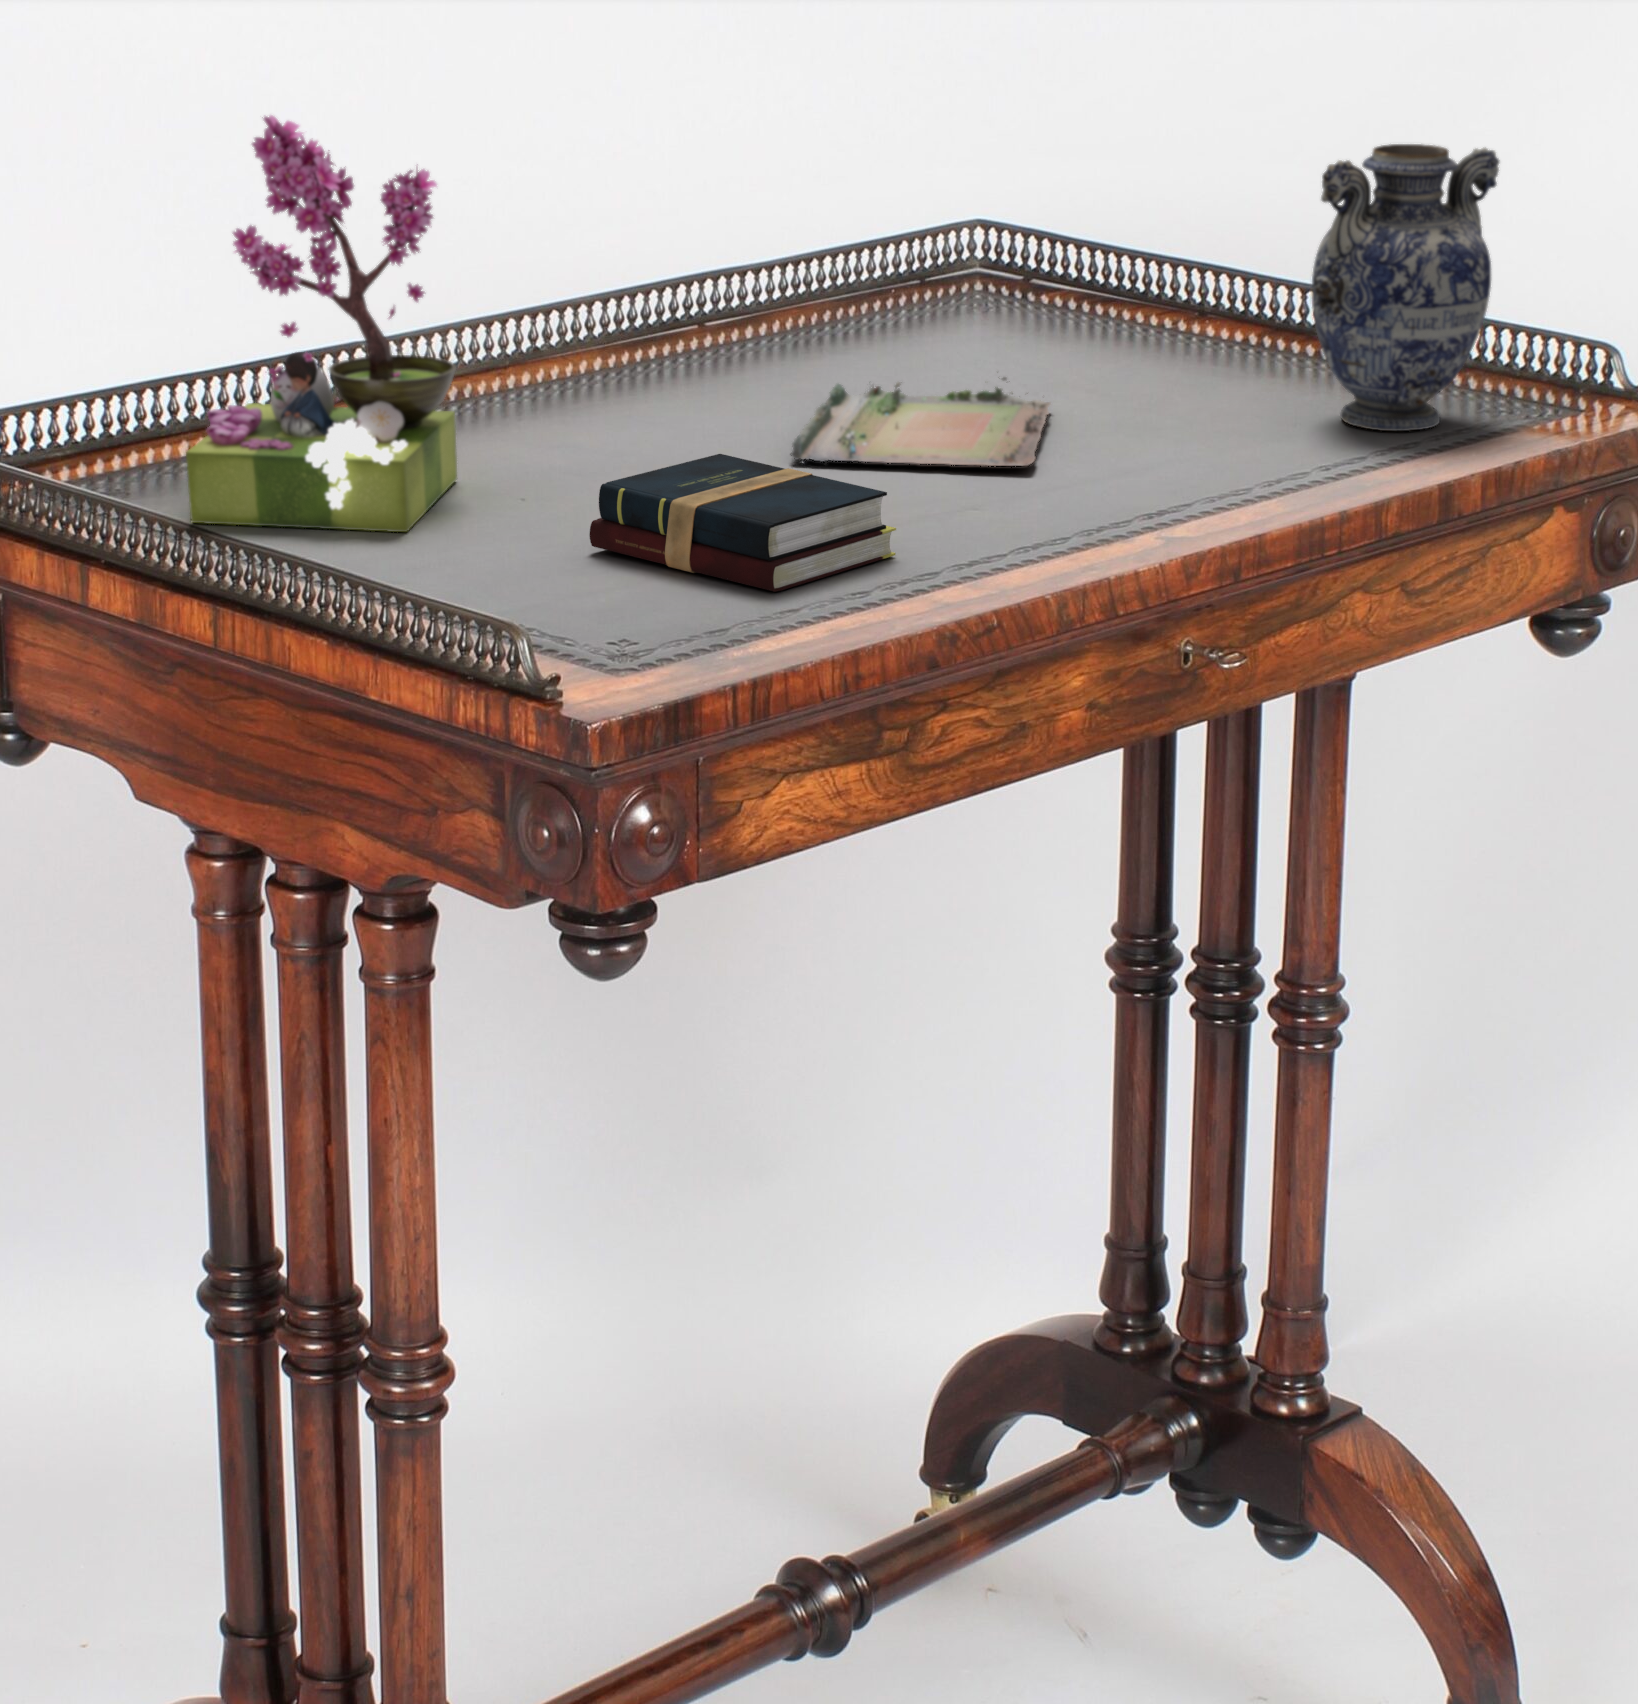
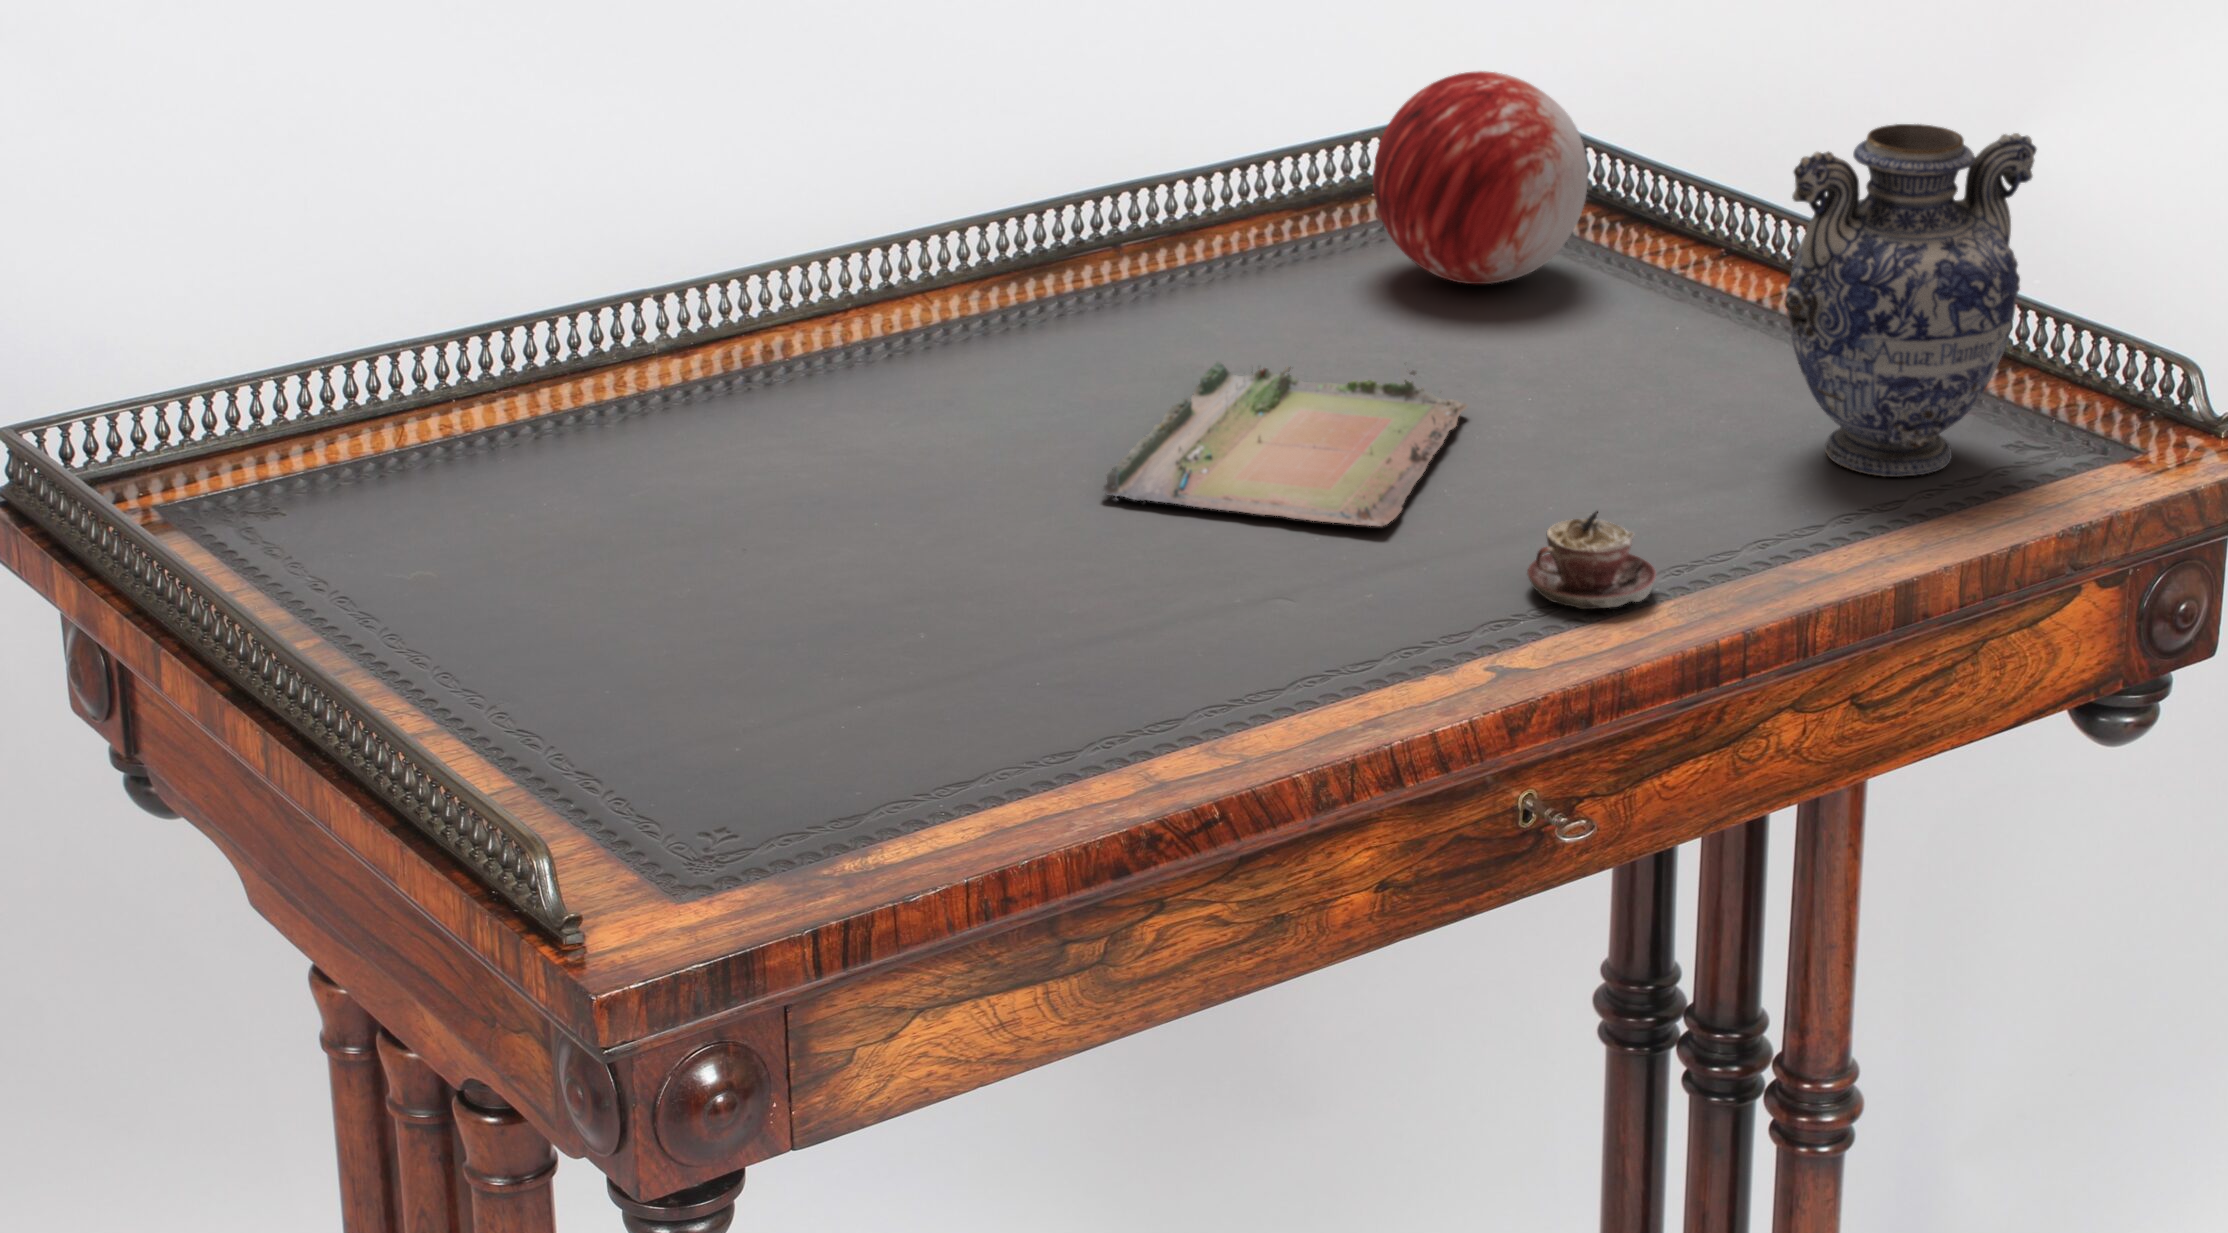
flower arrangement: present [186,115,457,532] -> none [332,78,690,605]
decorative orb: none [922,163,1098,343] -> present [1373,71,1588,284]
teacup: none [1158,426,1261,504] -> present [1527,511,1656,609]
hardback book: present [590,454,896,592] -> none [775,528,1144,751]

